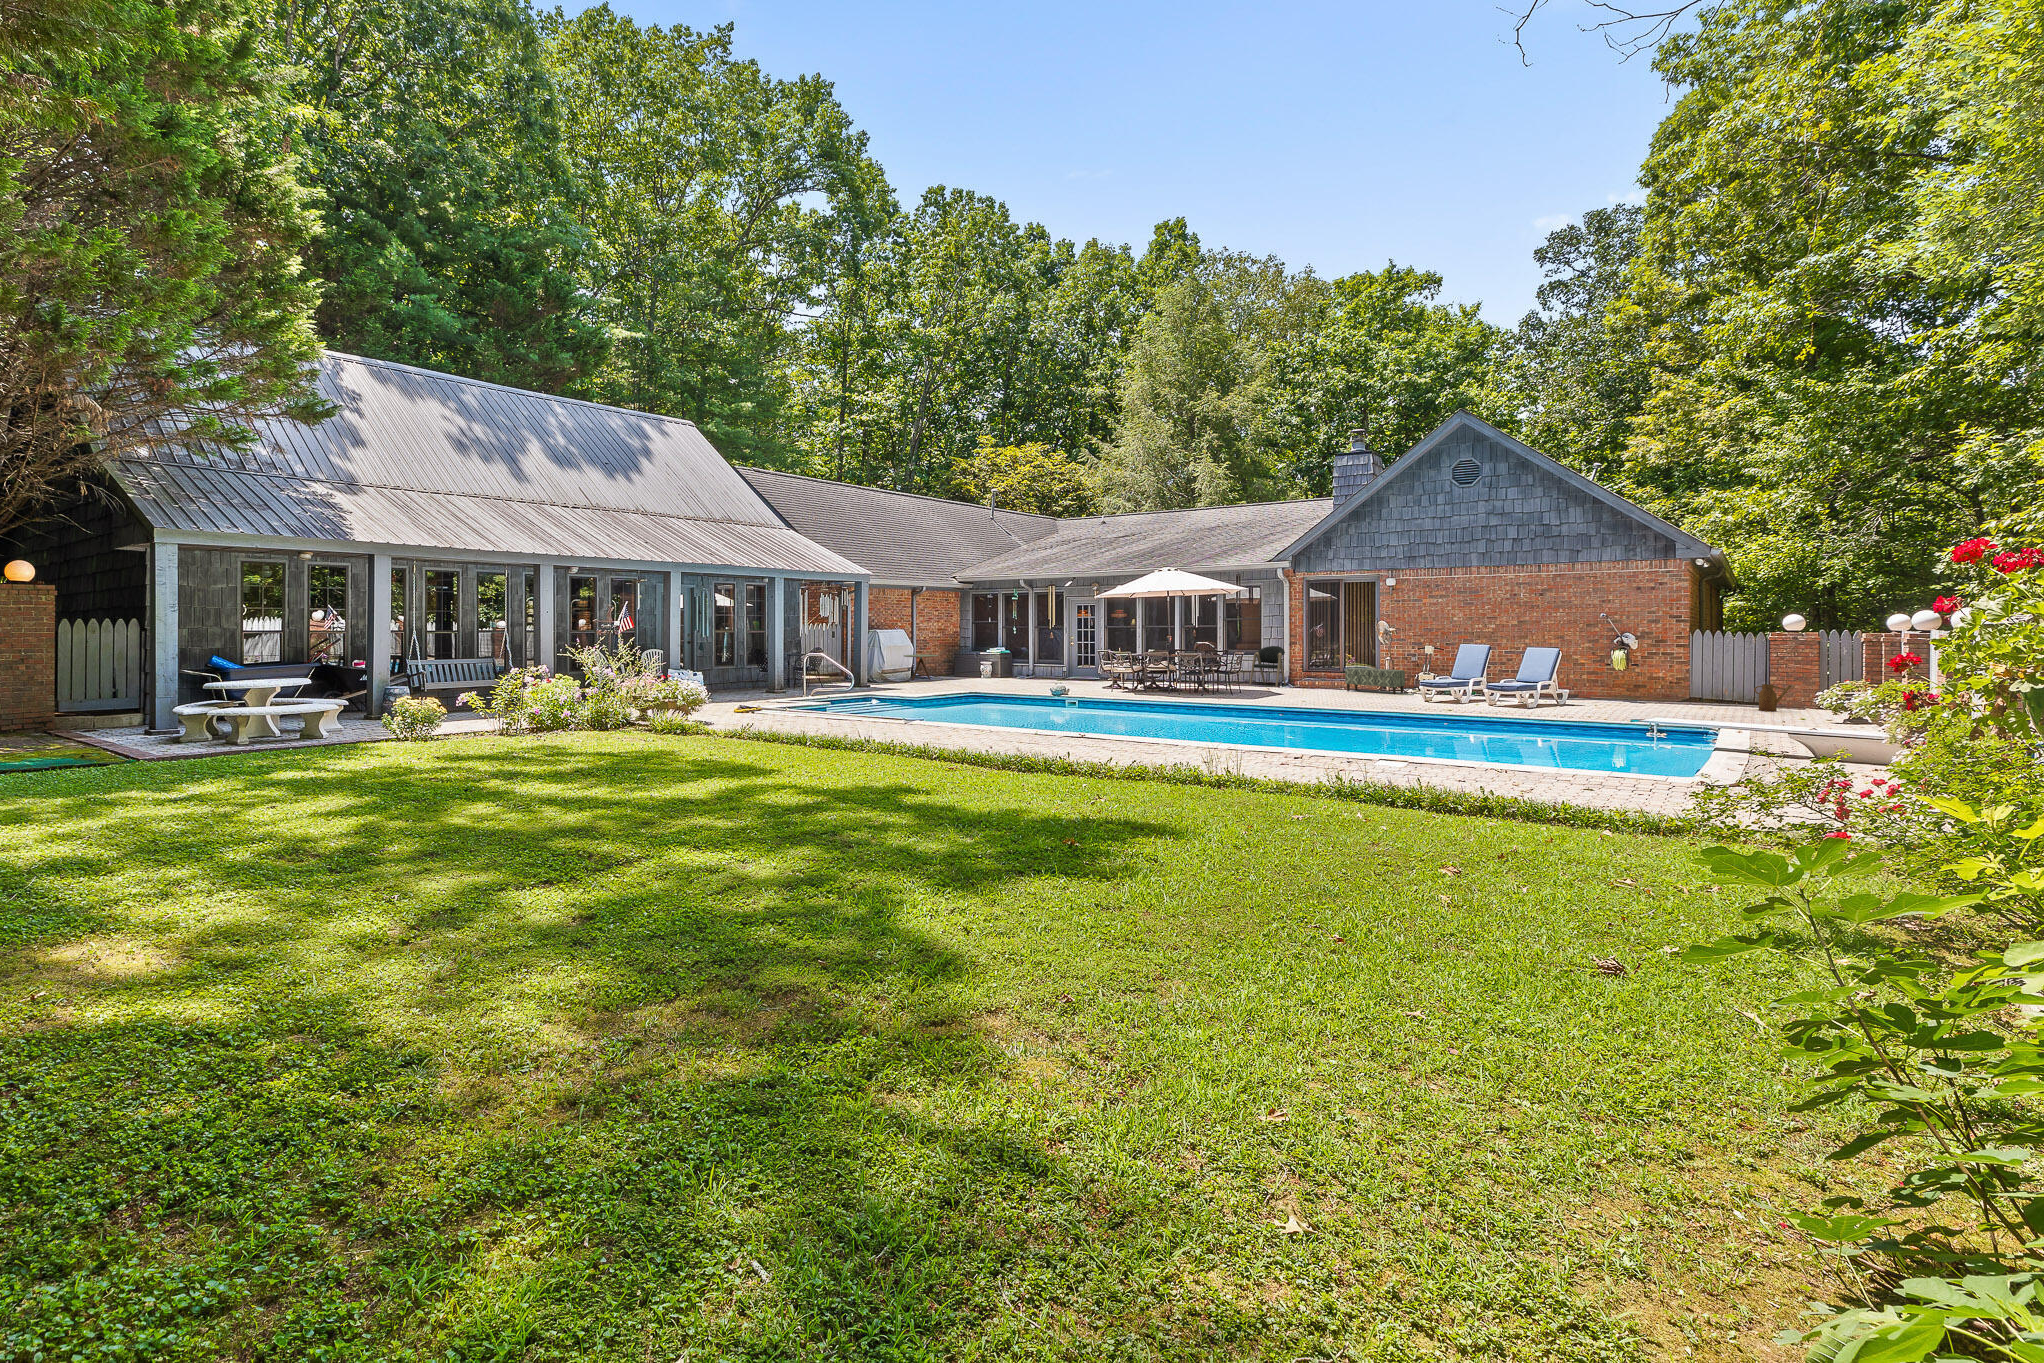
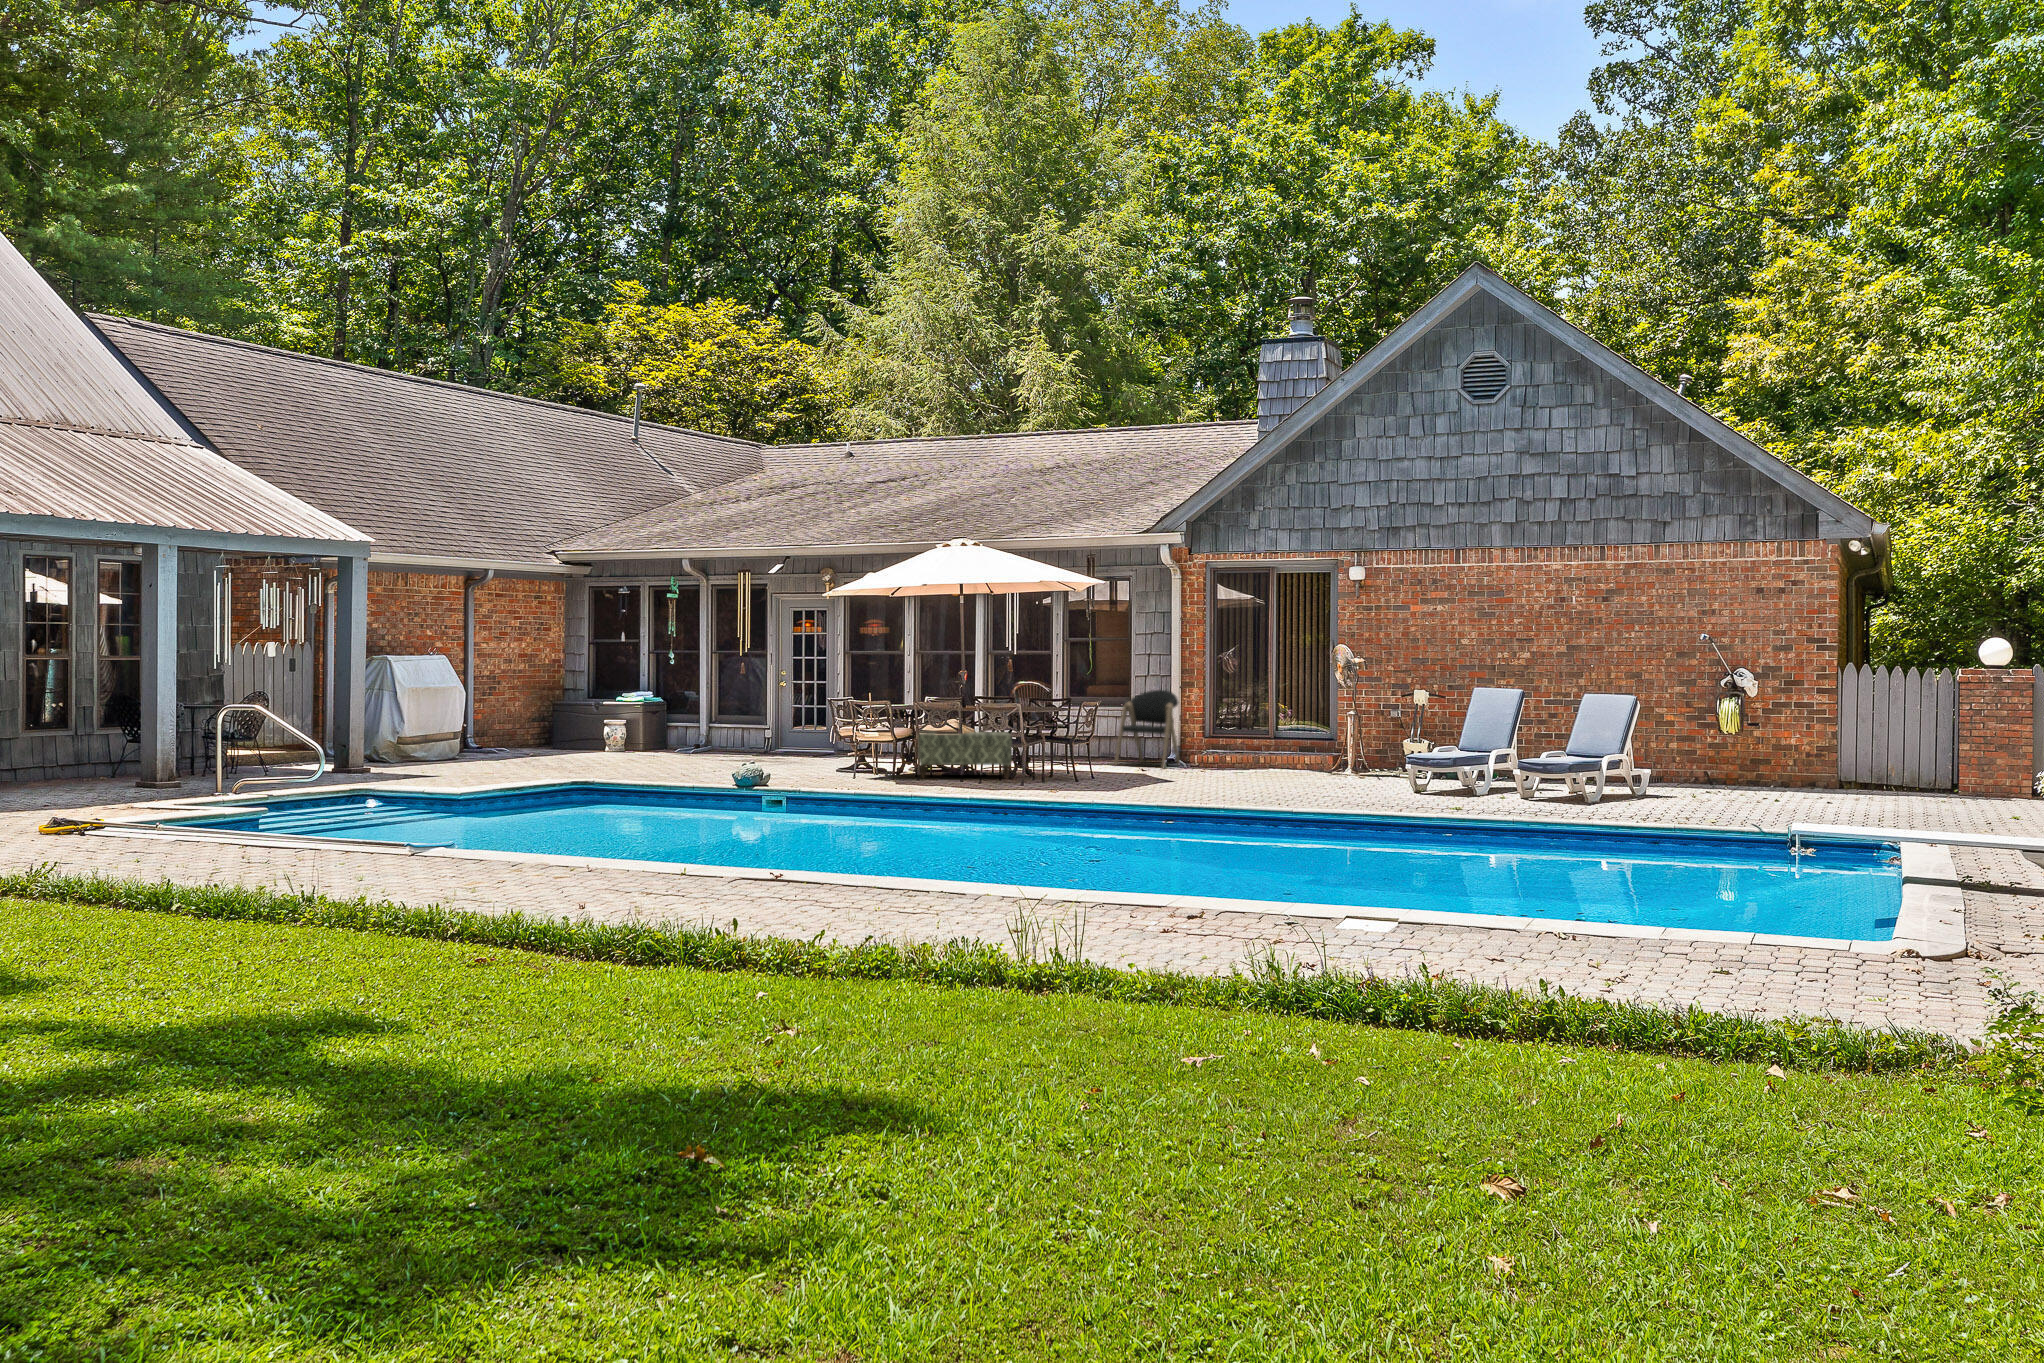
round table: present [904,655,938,680] -> none [409,710,489,765]
bench: present [1345,668,1405,694] -> present [918,732,1012,778]
watering can: present [1754,684,1791,712] -> none [1925,753,1978,800]

